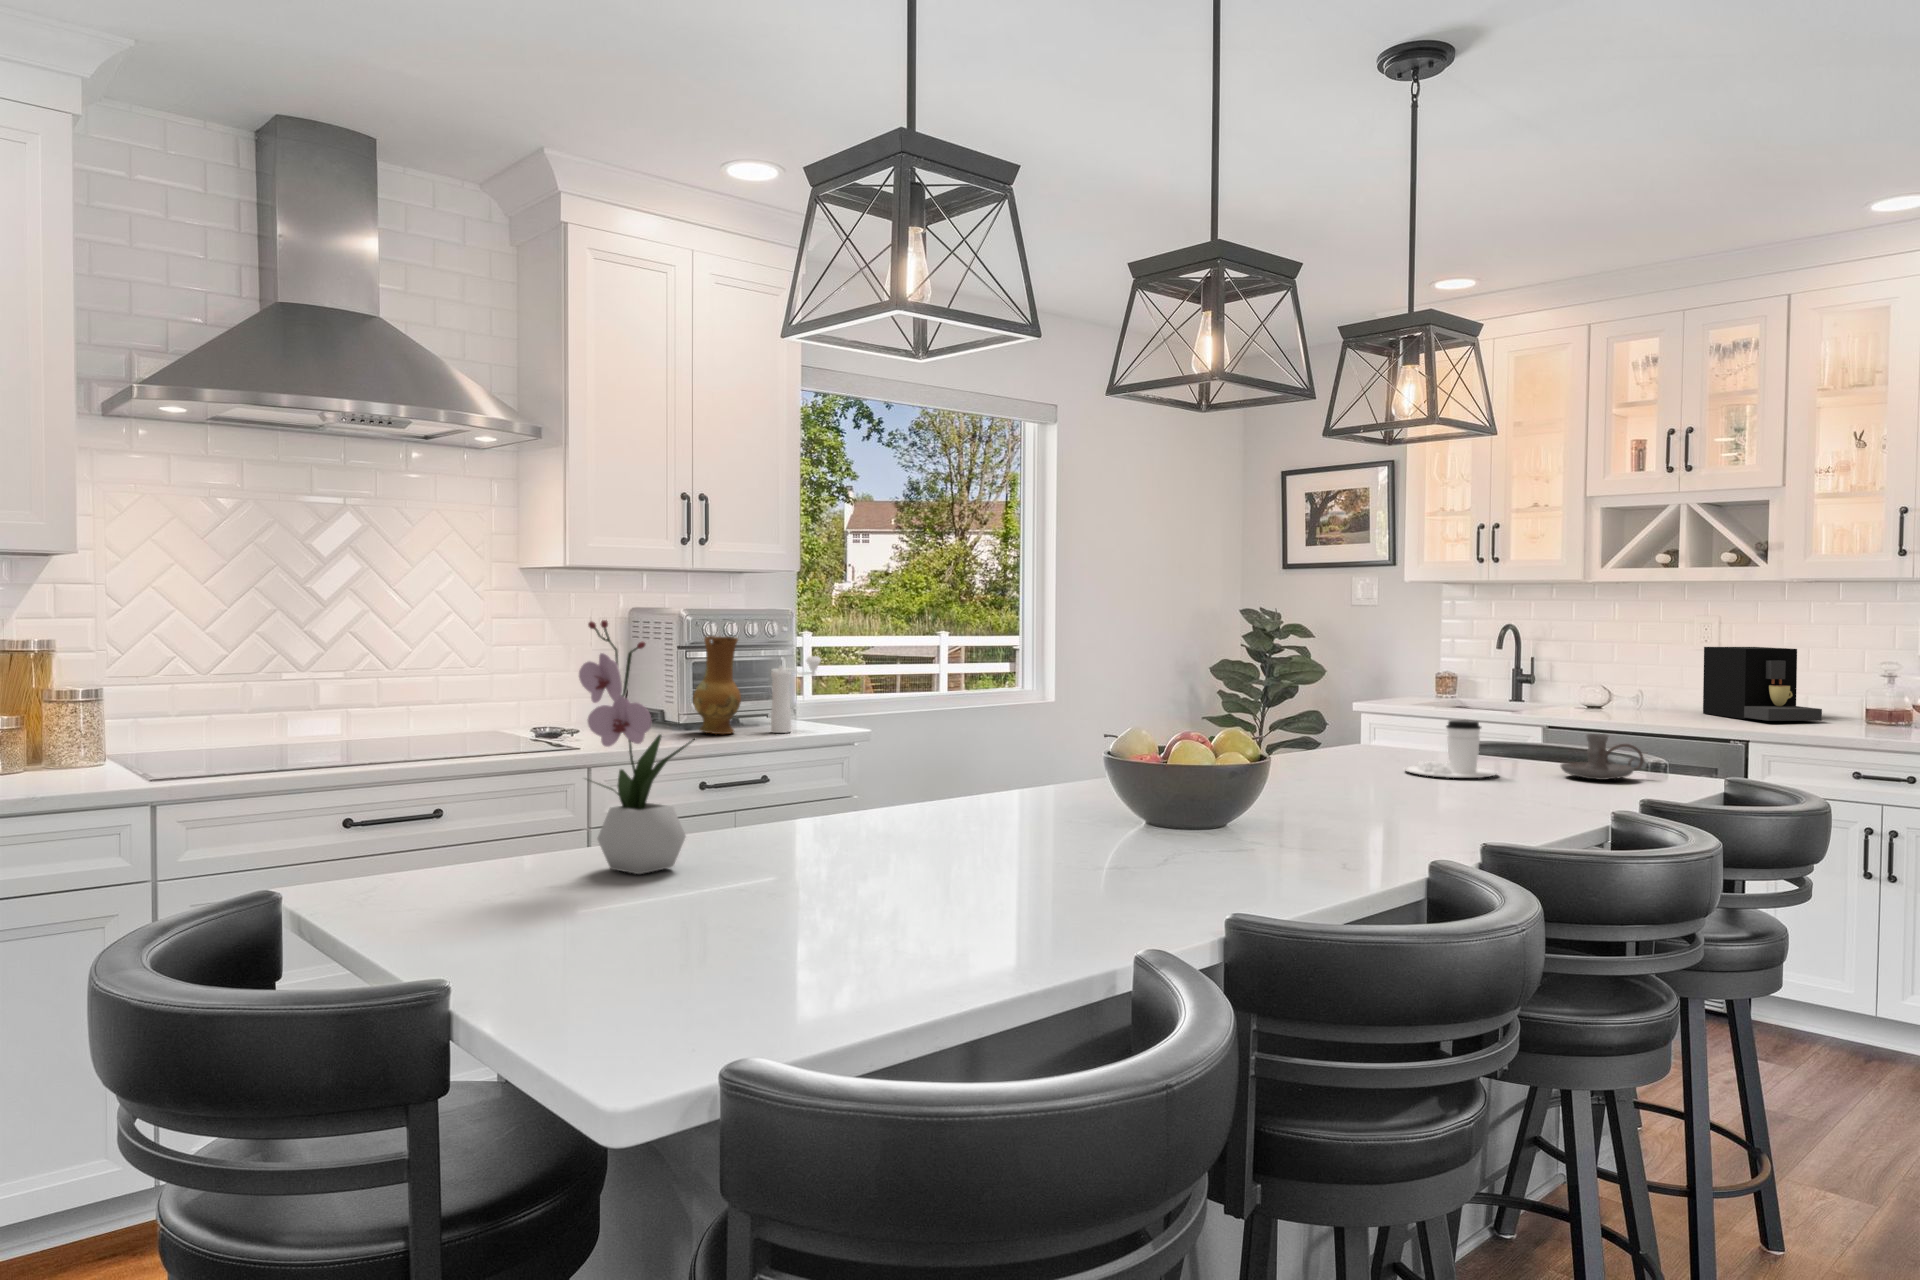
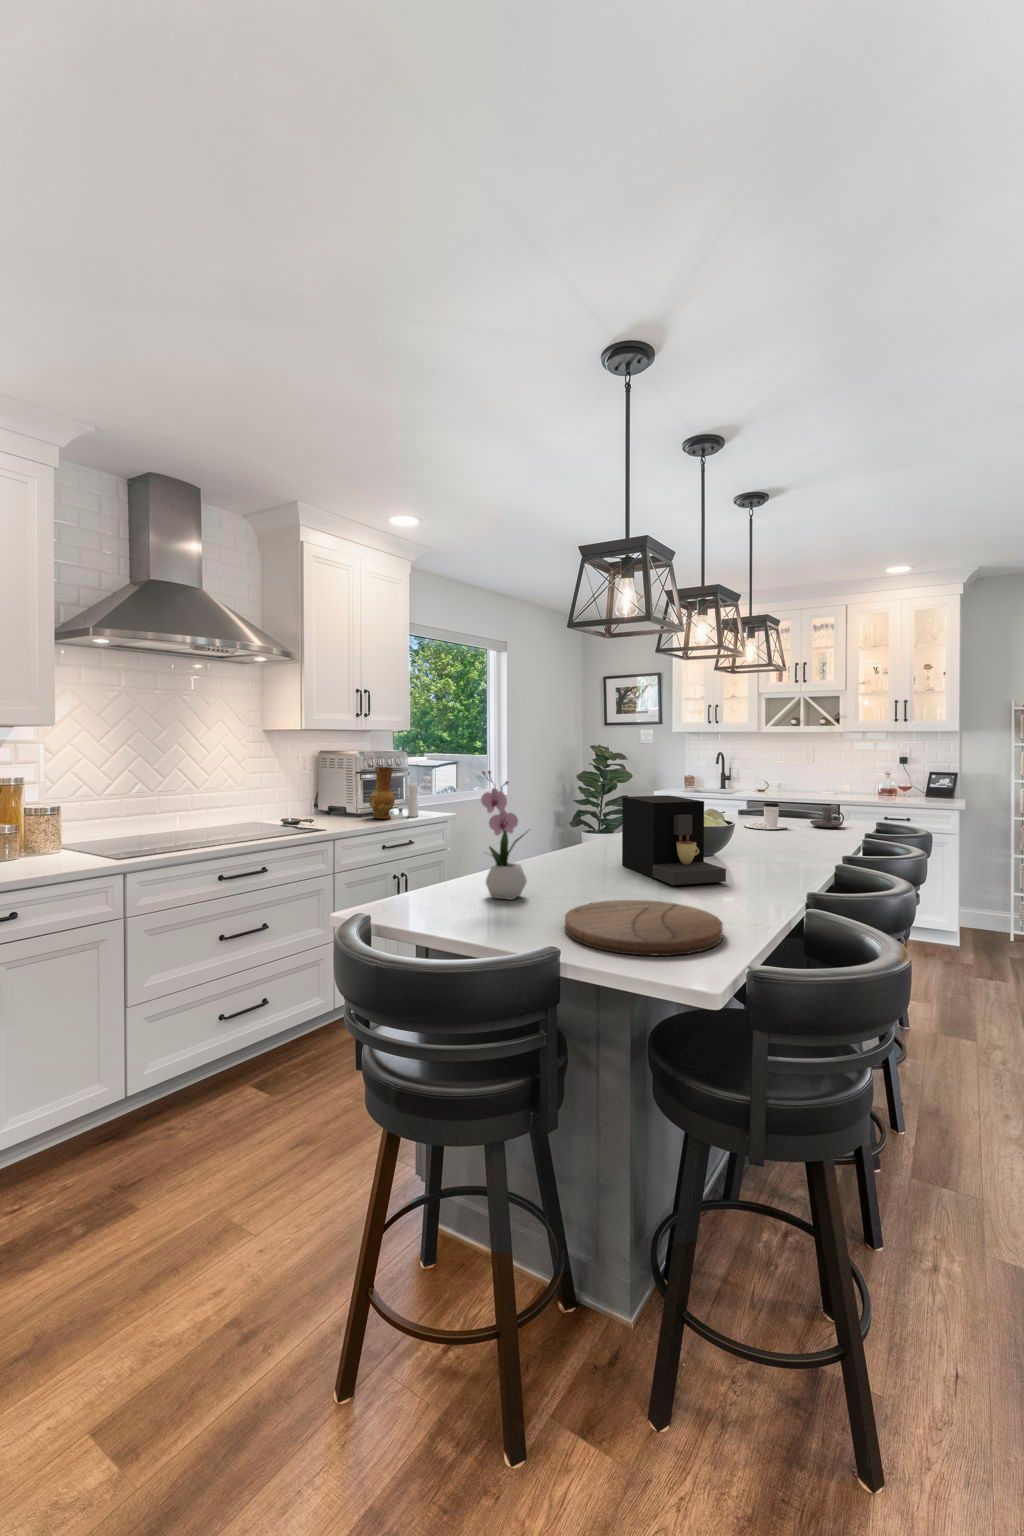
coffee maker: present [1703,647,1822,721] -> present [622,795,726,885]
cutting board: none [599,883,923,989] -> present [565,900,723,956]

